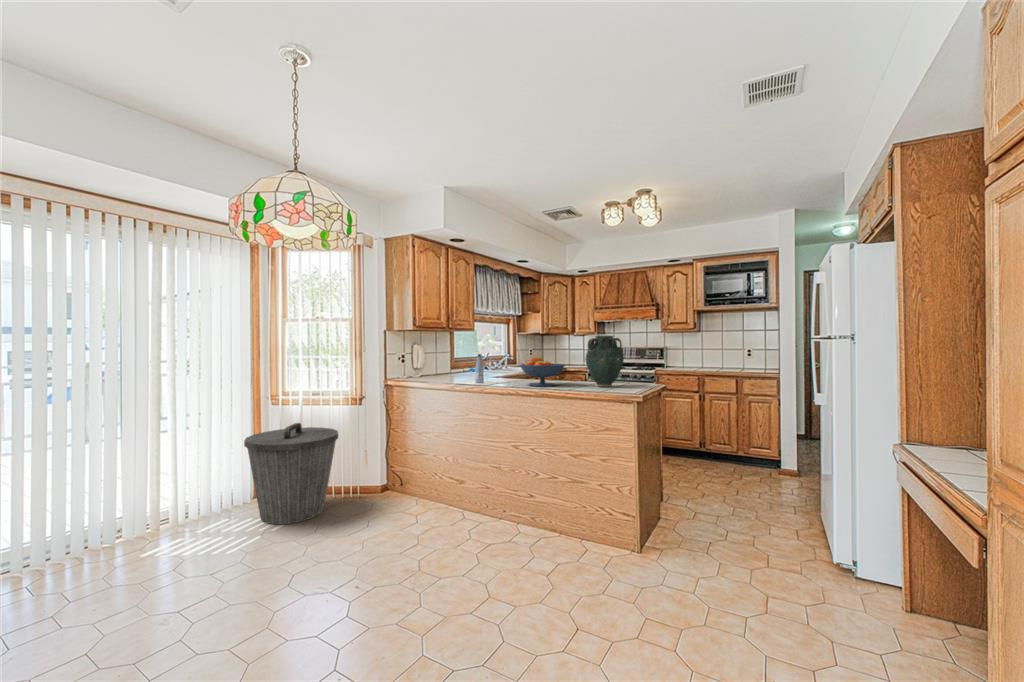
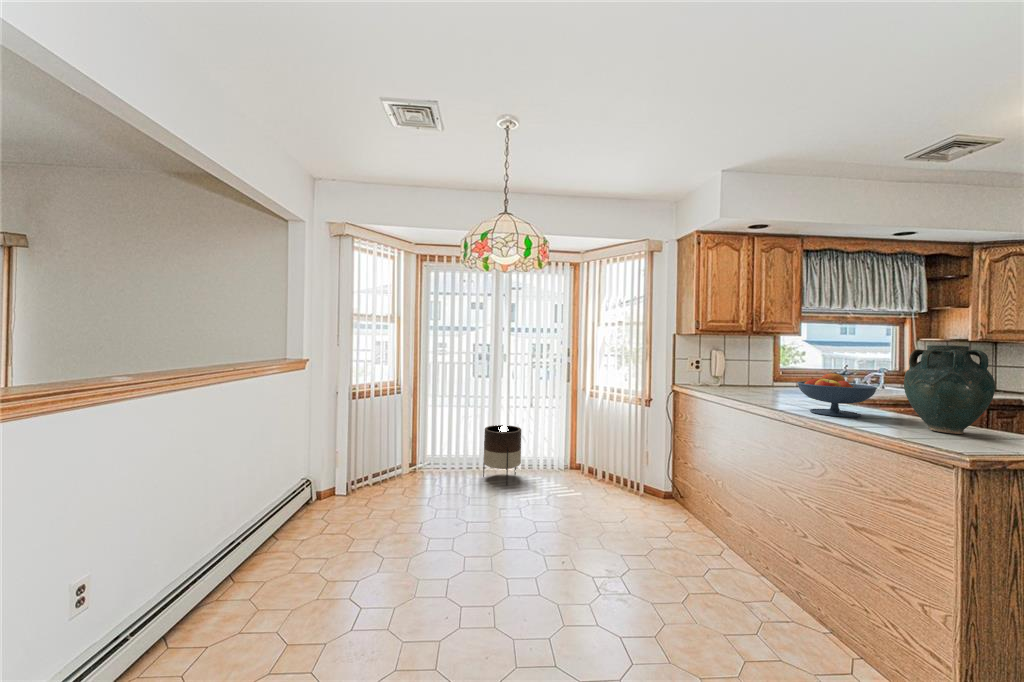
bottle: present [458,354,501,385] -> none [723,364,796,403]
trash can: present [244,423,338,524] -> none [549,413,621,498]
planter: none [125,461,197,550] -> present [483,425,521,485]

